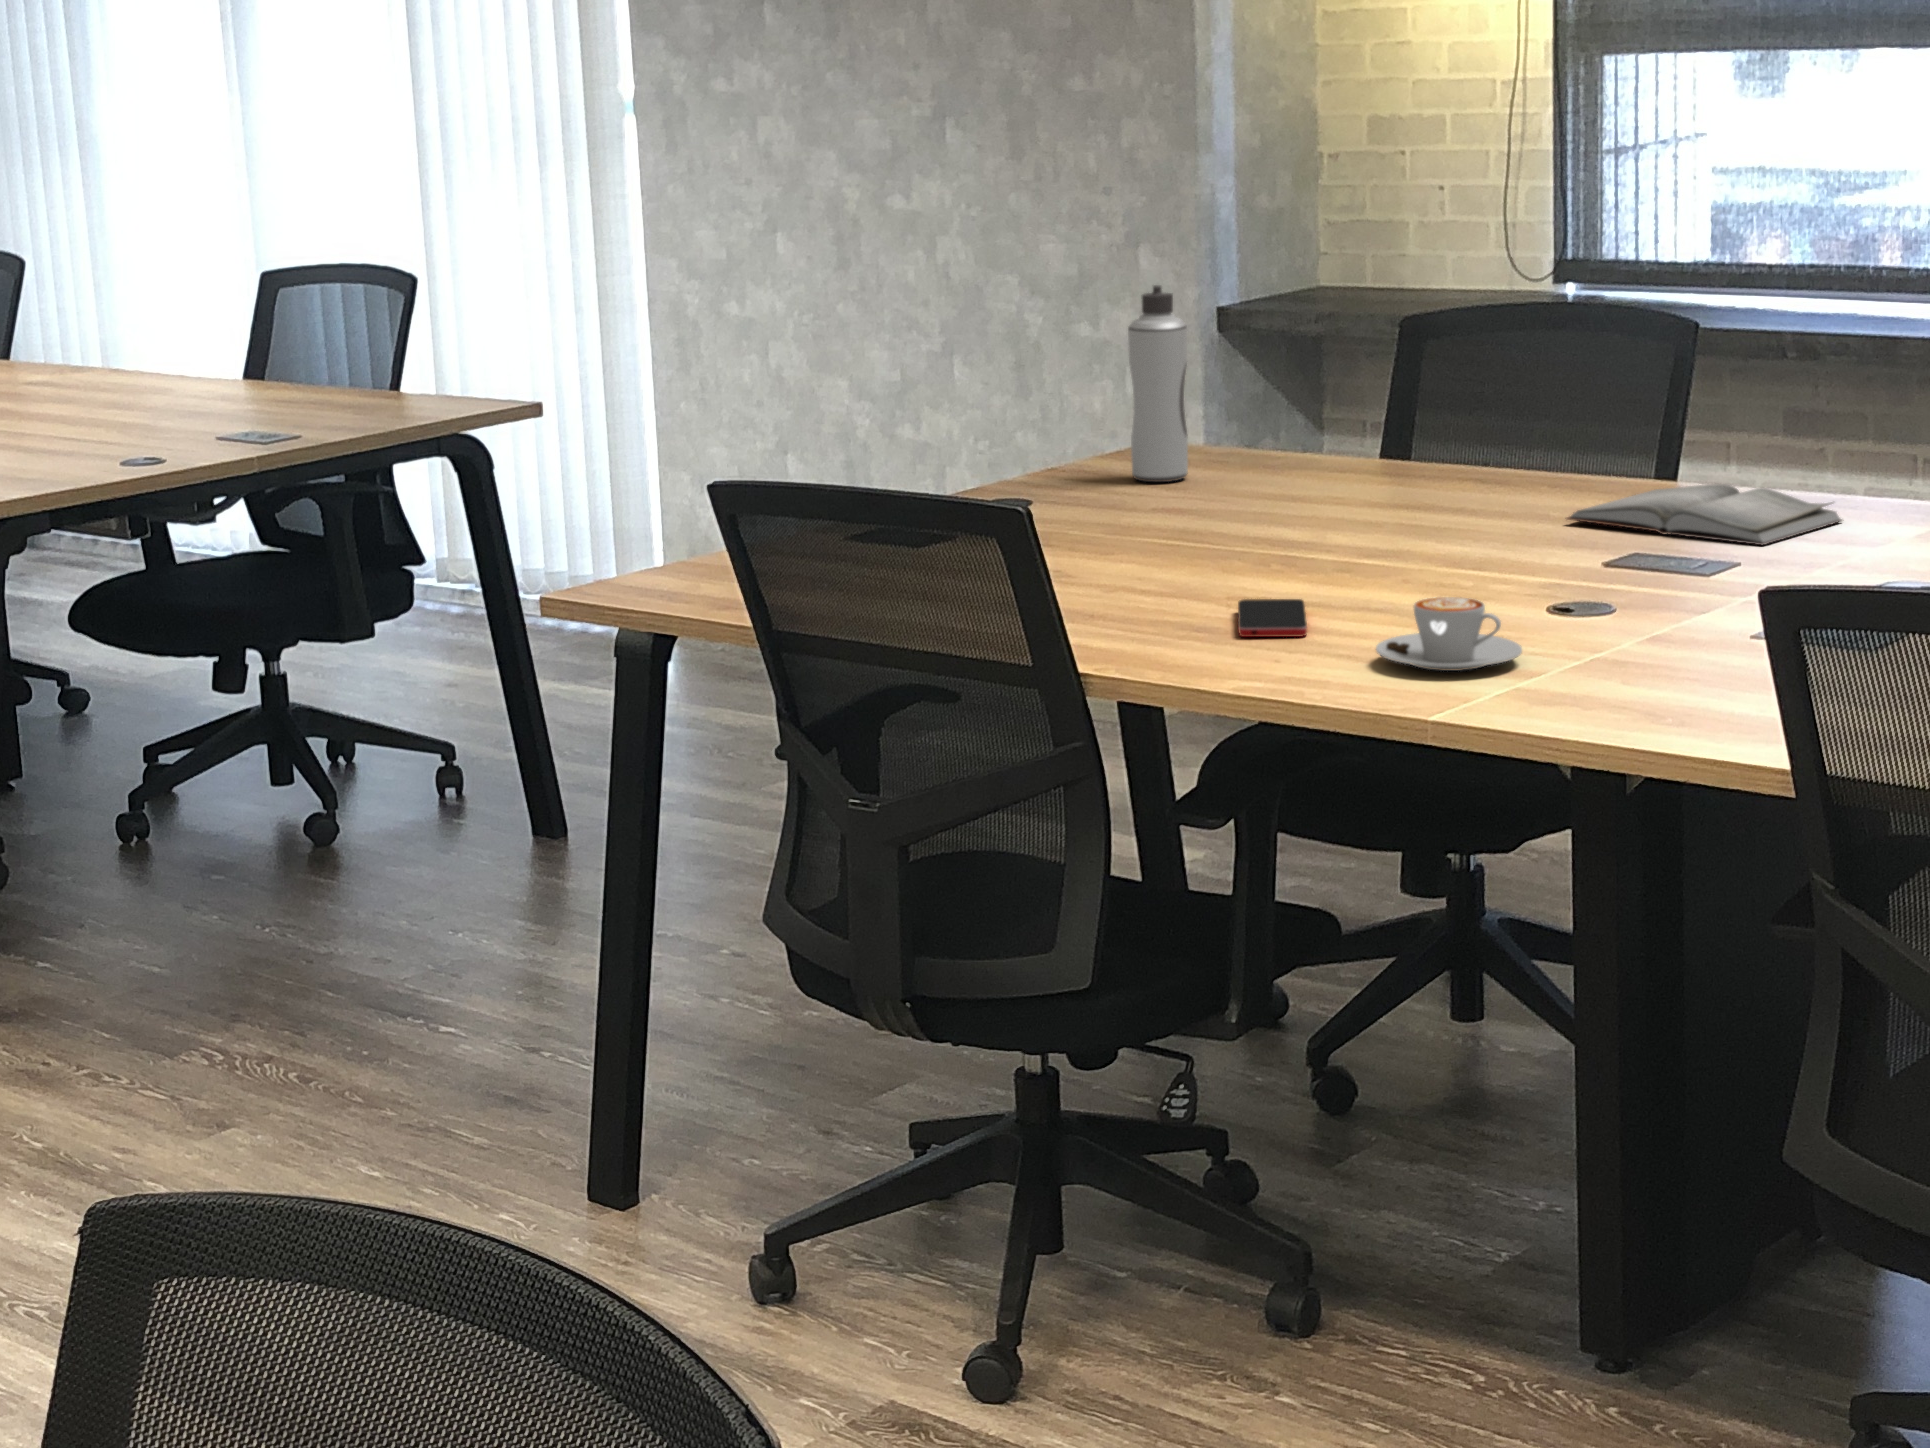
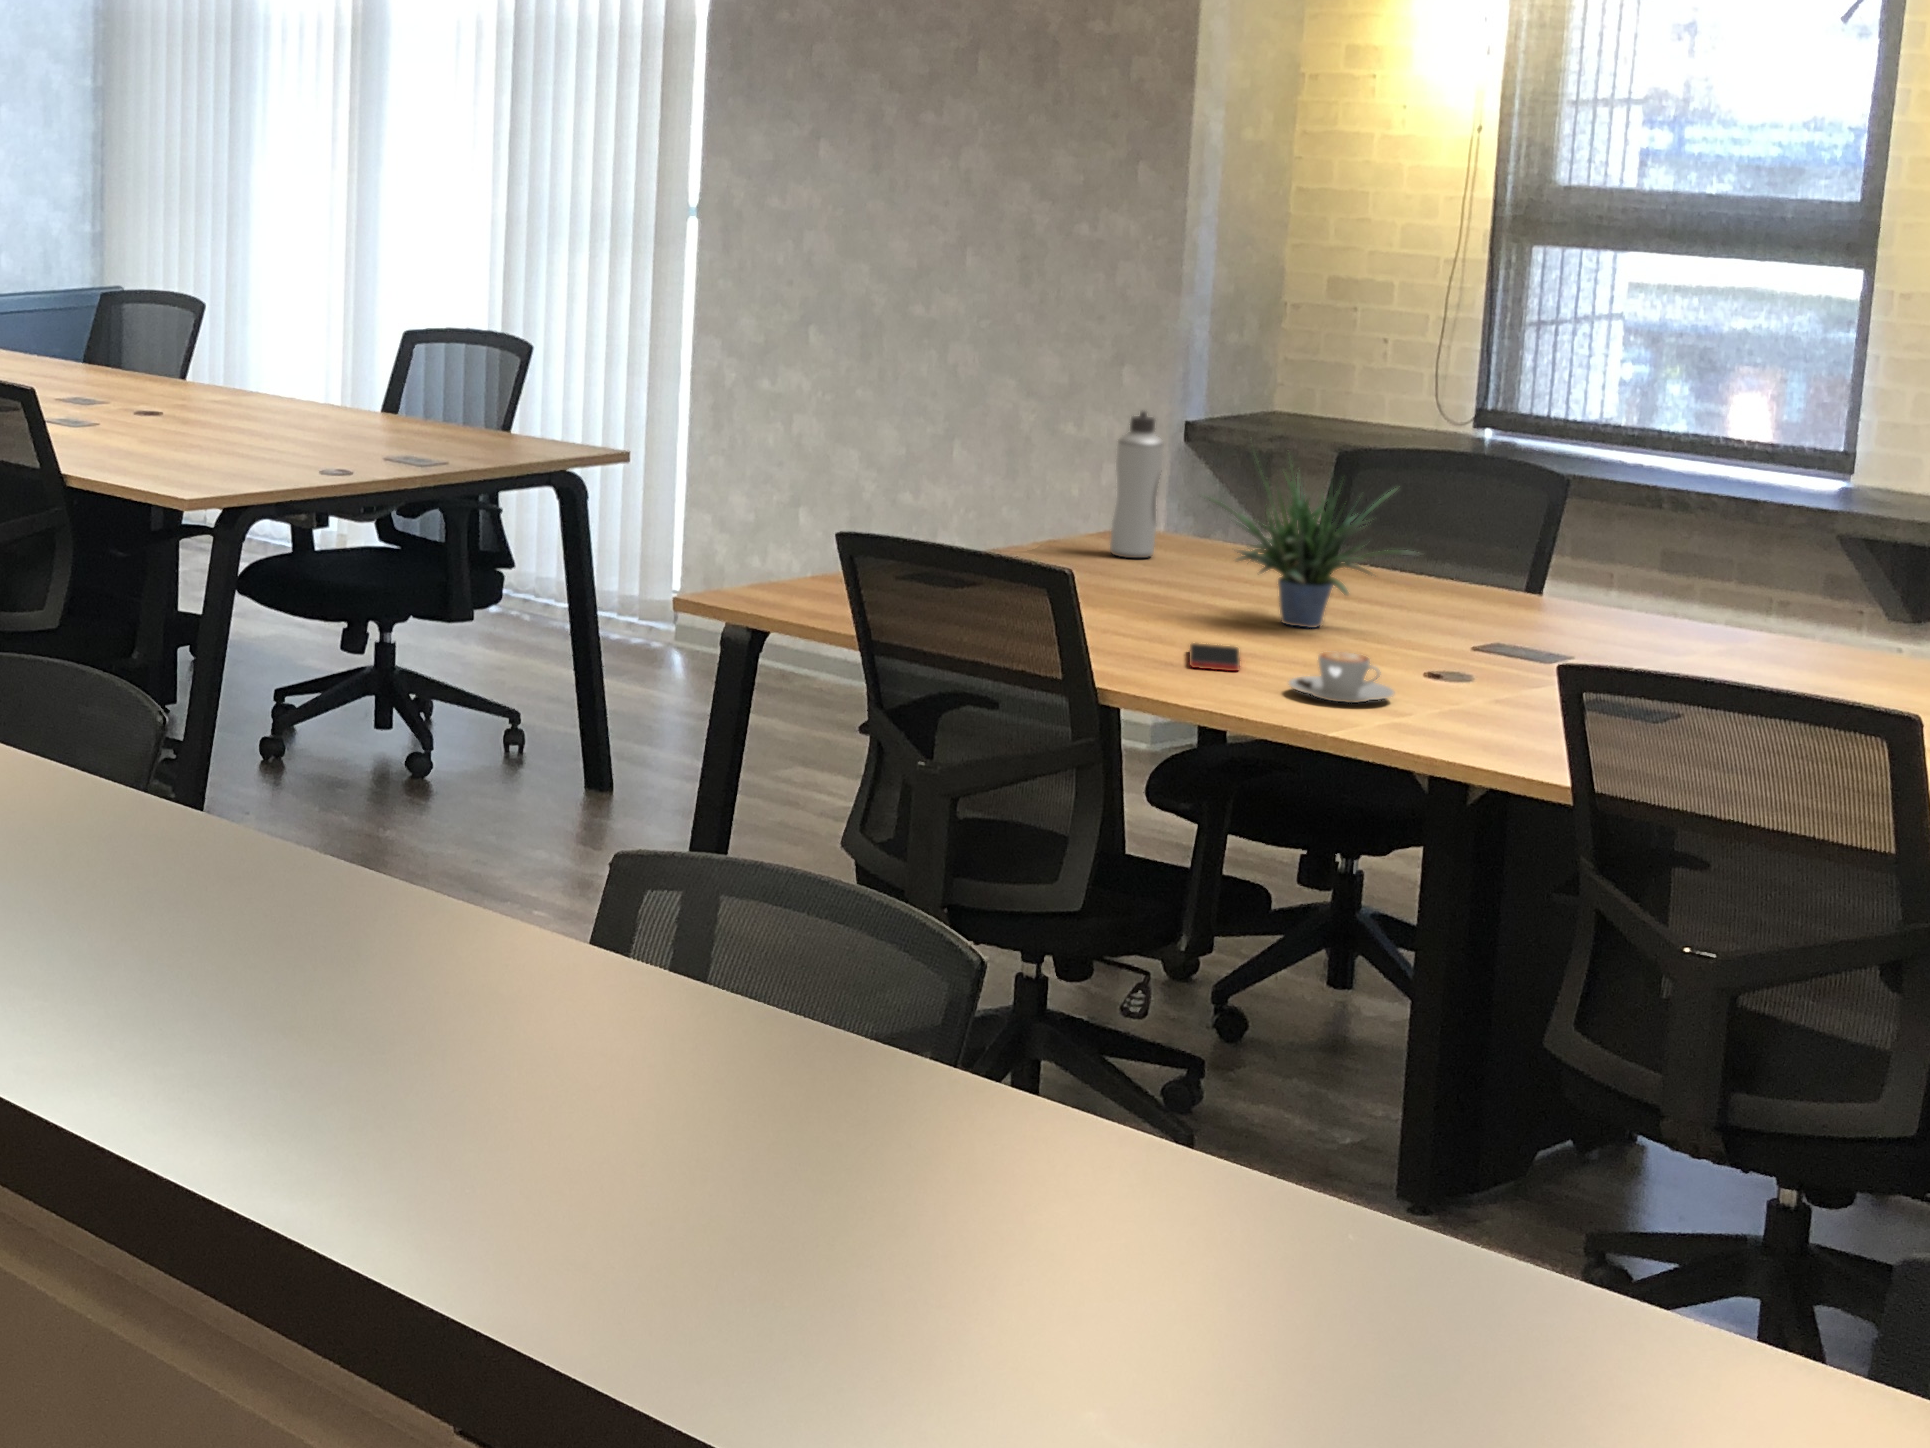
potted plant: none [1231,302,1534,559] -> present [1206,478,1417,628]
hardback book: present [1567,484,1842,545] -> none [1446,598,1664,645]

